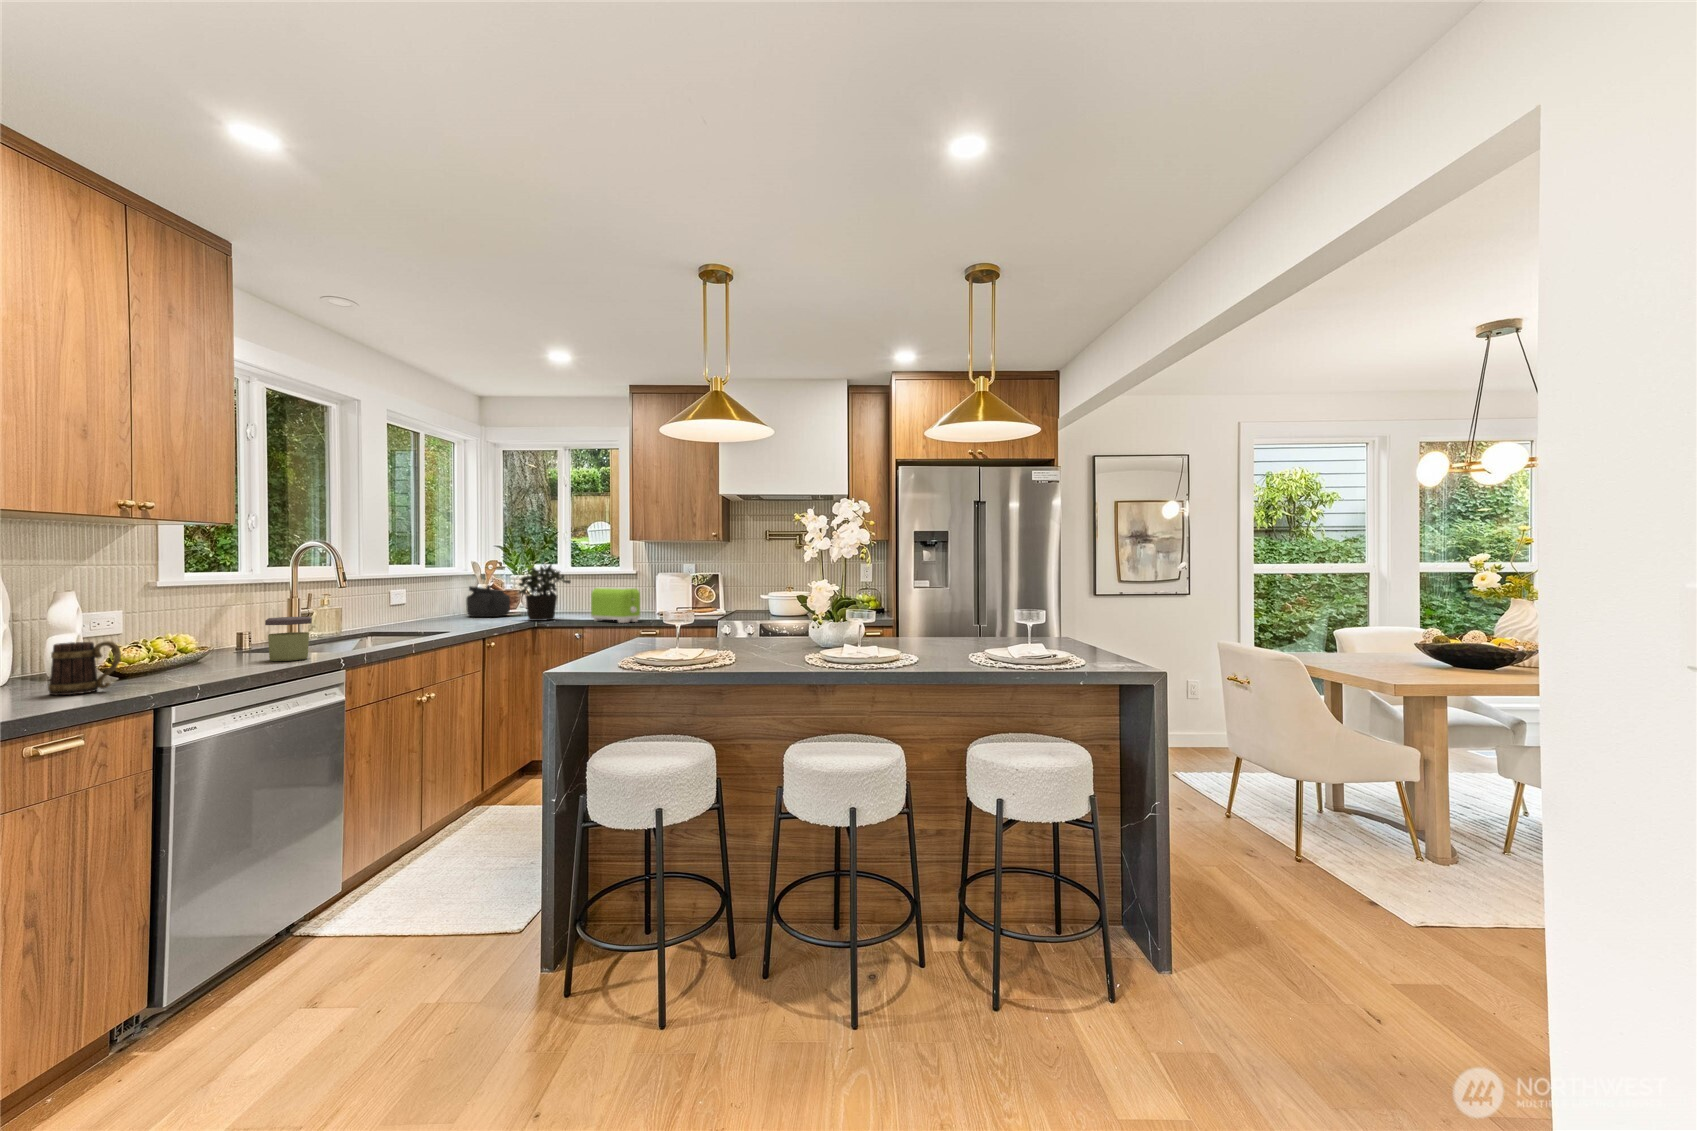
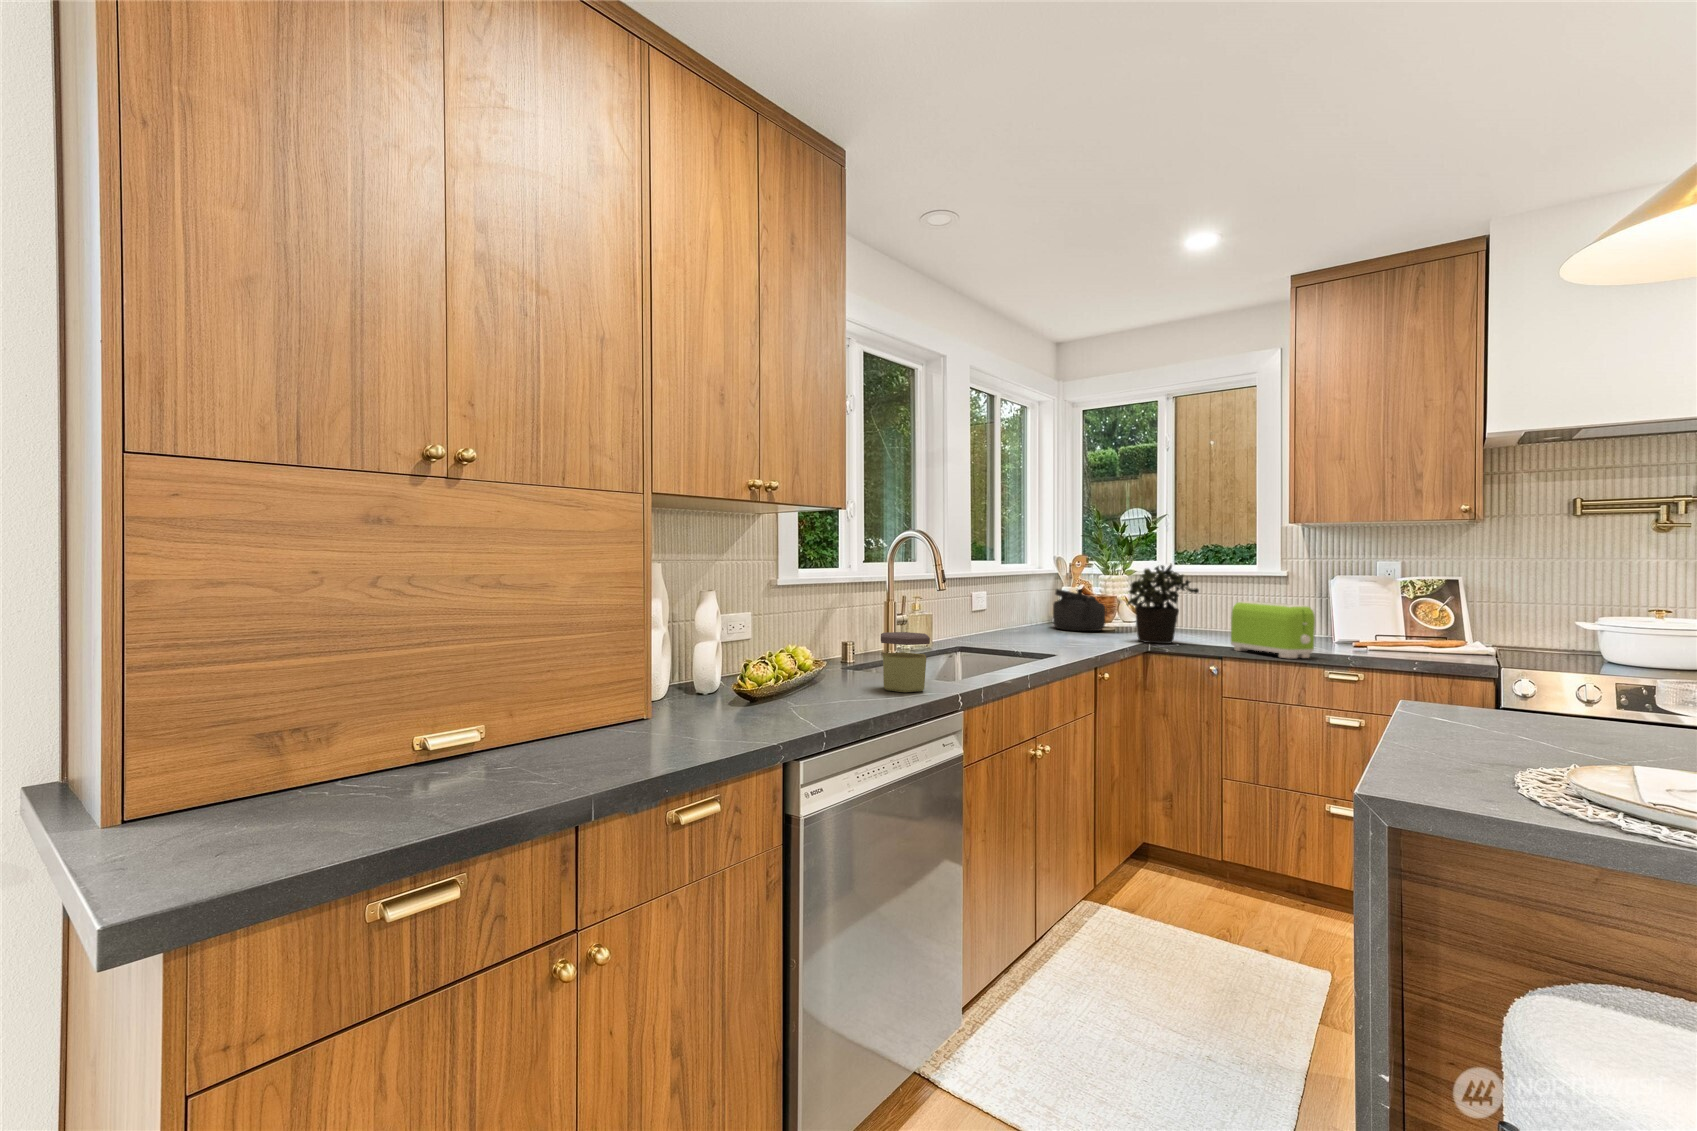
mug: present [48,641,121,695] -> none [686,660,753,728]

